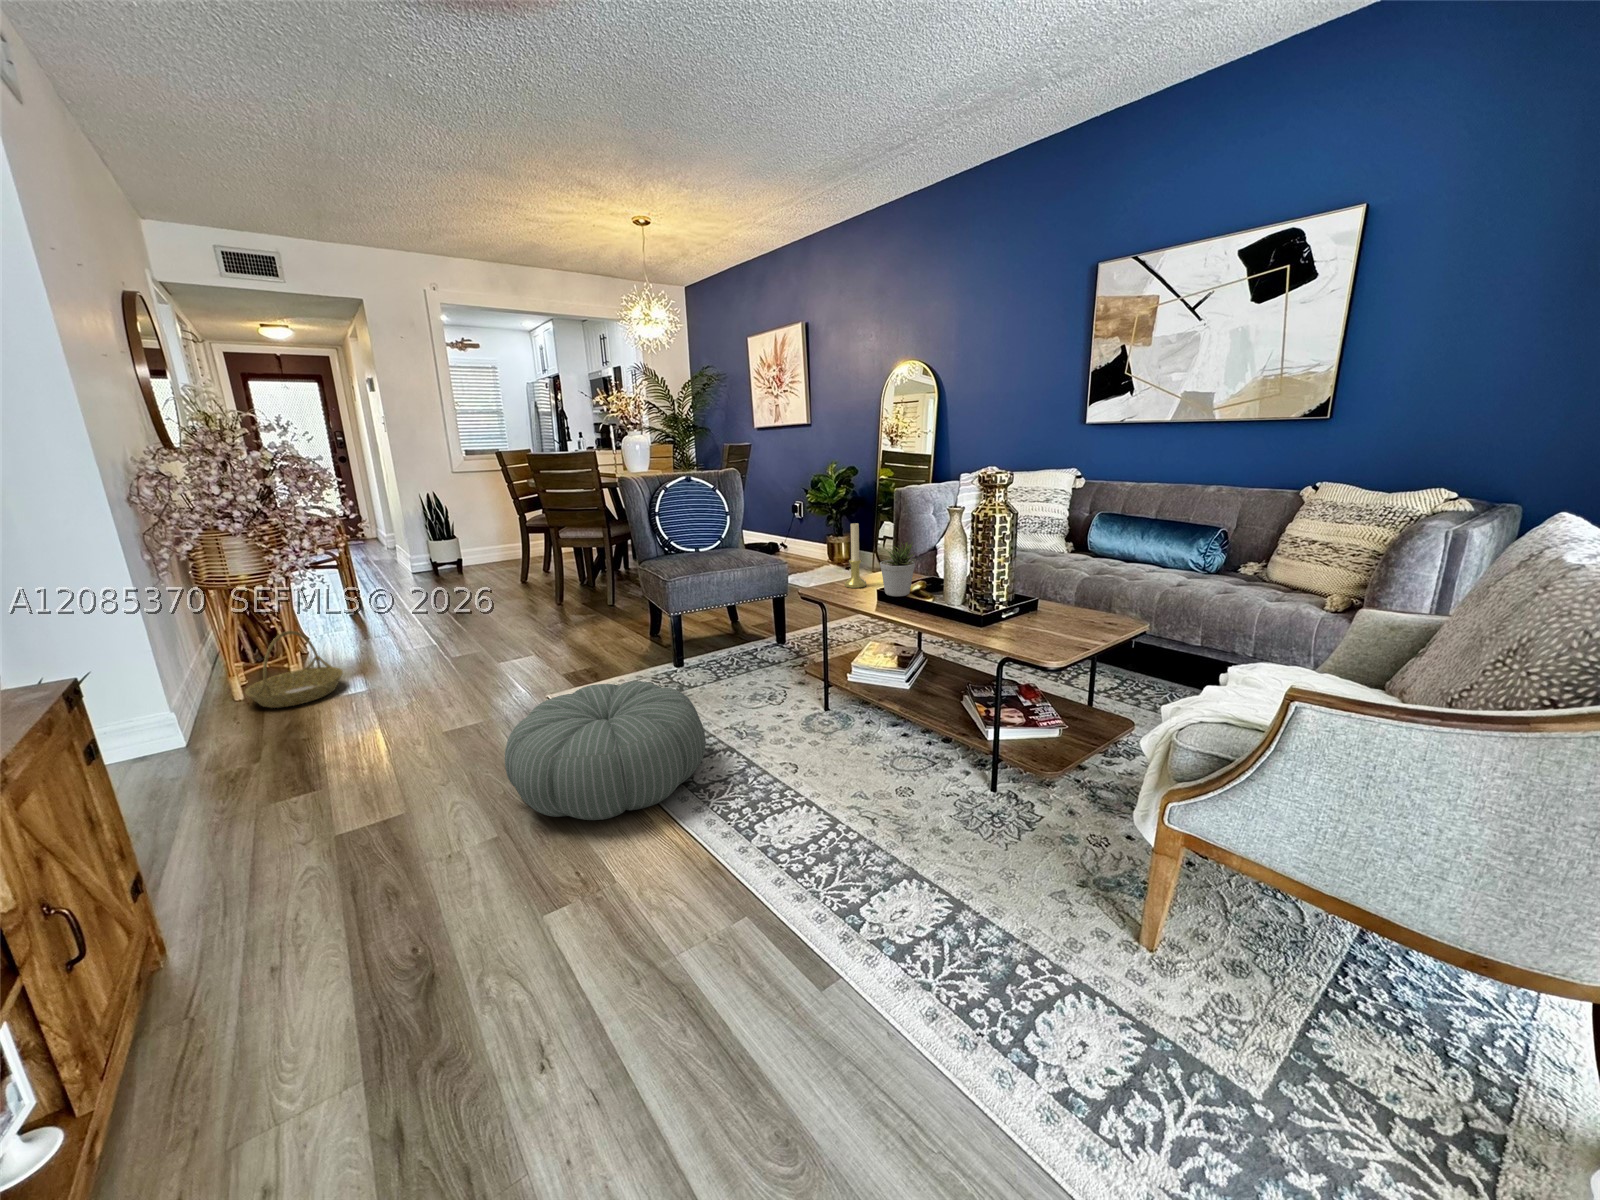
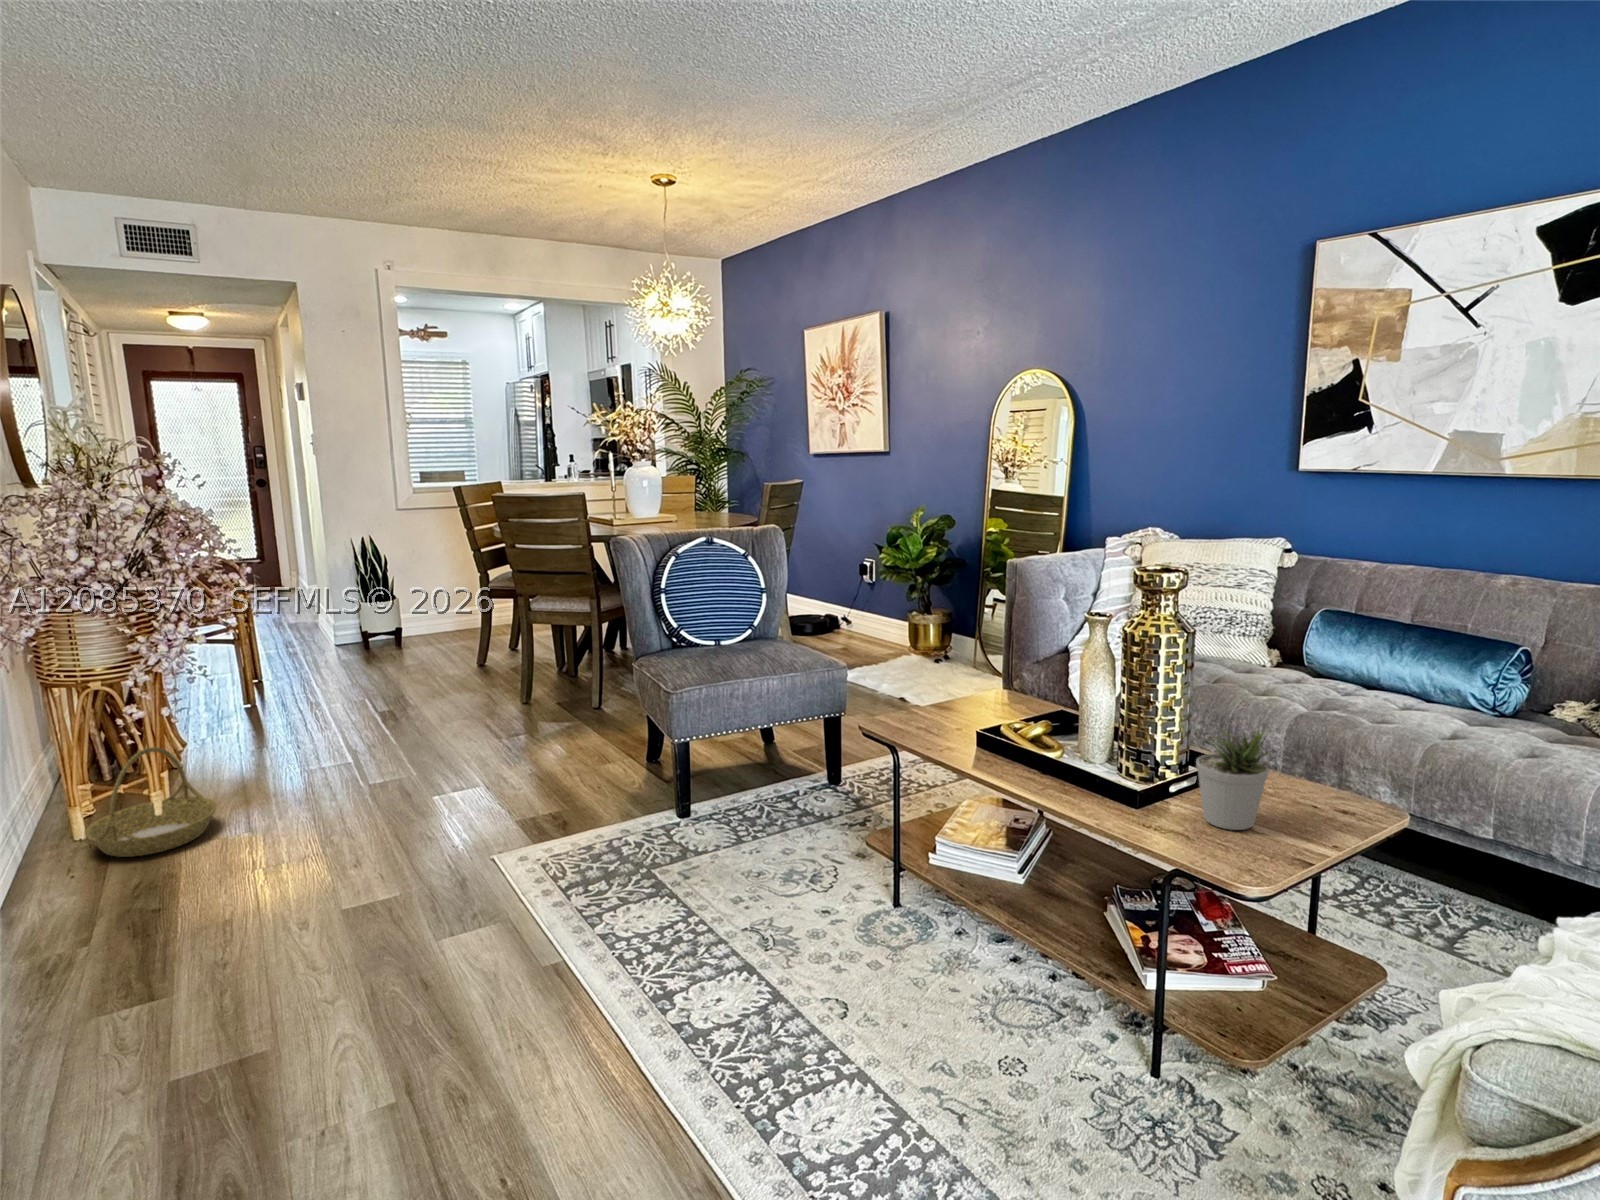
candle holder: present [844,523,867,588] -> none [928,627,962,726]
potted plant: present [880,543,915,596] -> present [1196,731,1269,830]
pouf: present [505,681,706,820] -> none [418,857,711,1082]

